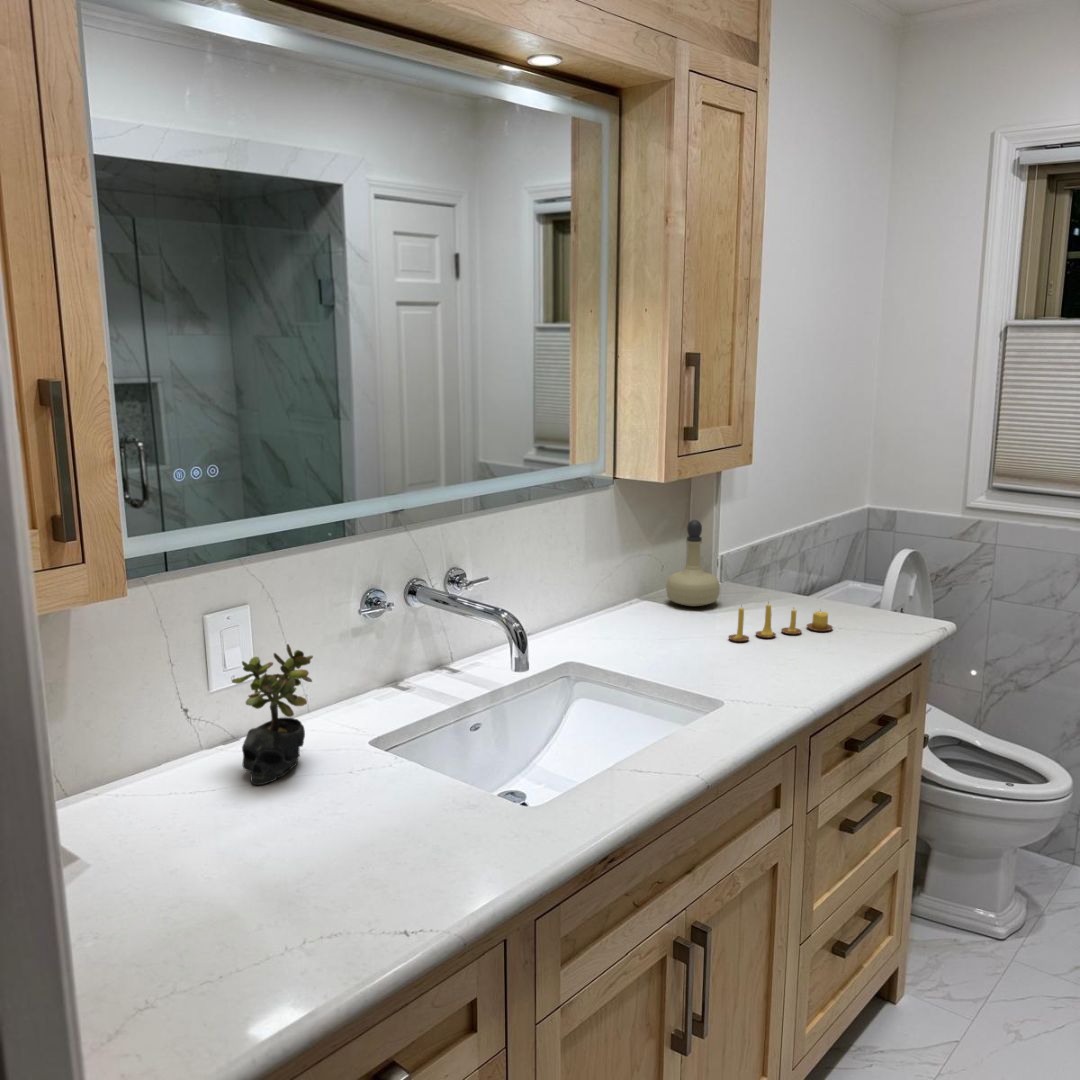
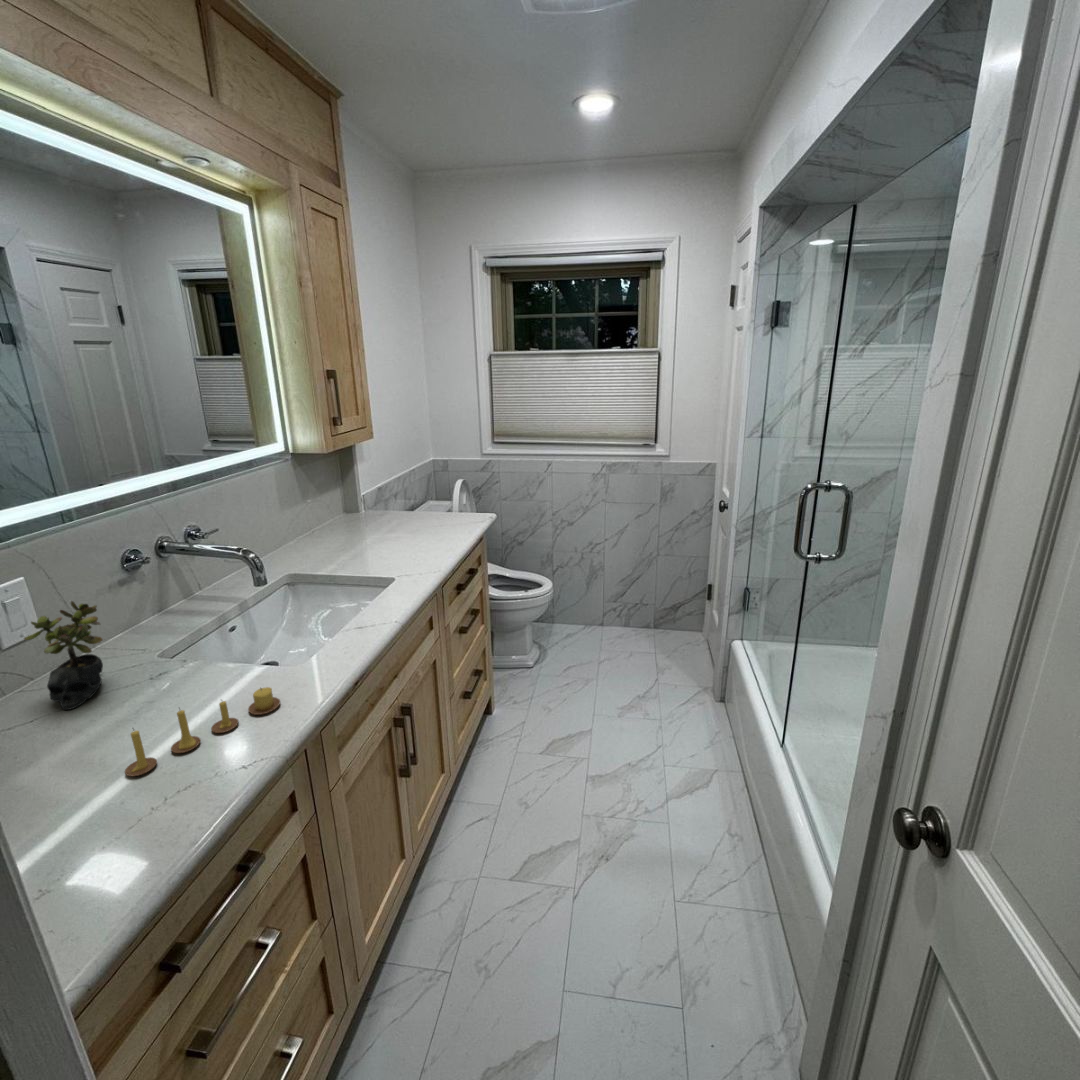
perfume bottle: present [666,520,720,606] -> none [334,476,368,528]
candle: present [729,604,833,641] -> present [125,687,280,776]

